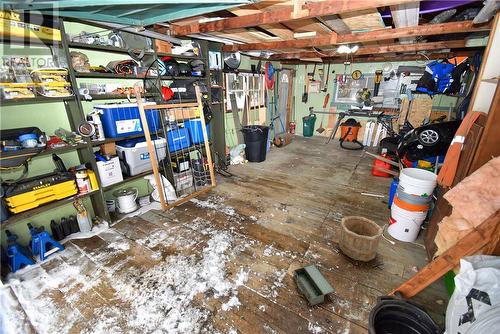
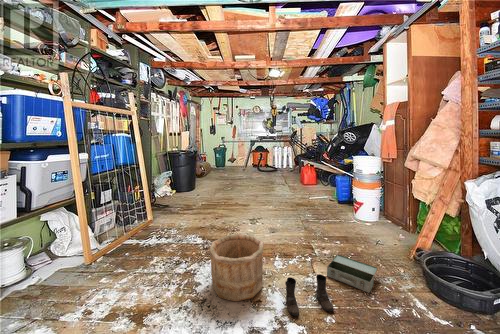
wooden bucket: present [339,216,383,262] -> present [209,234,264,301]
boots: none [240,268,275,303] -> present [285,274,333,316]

